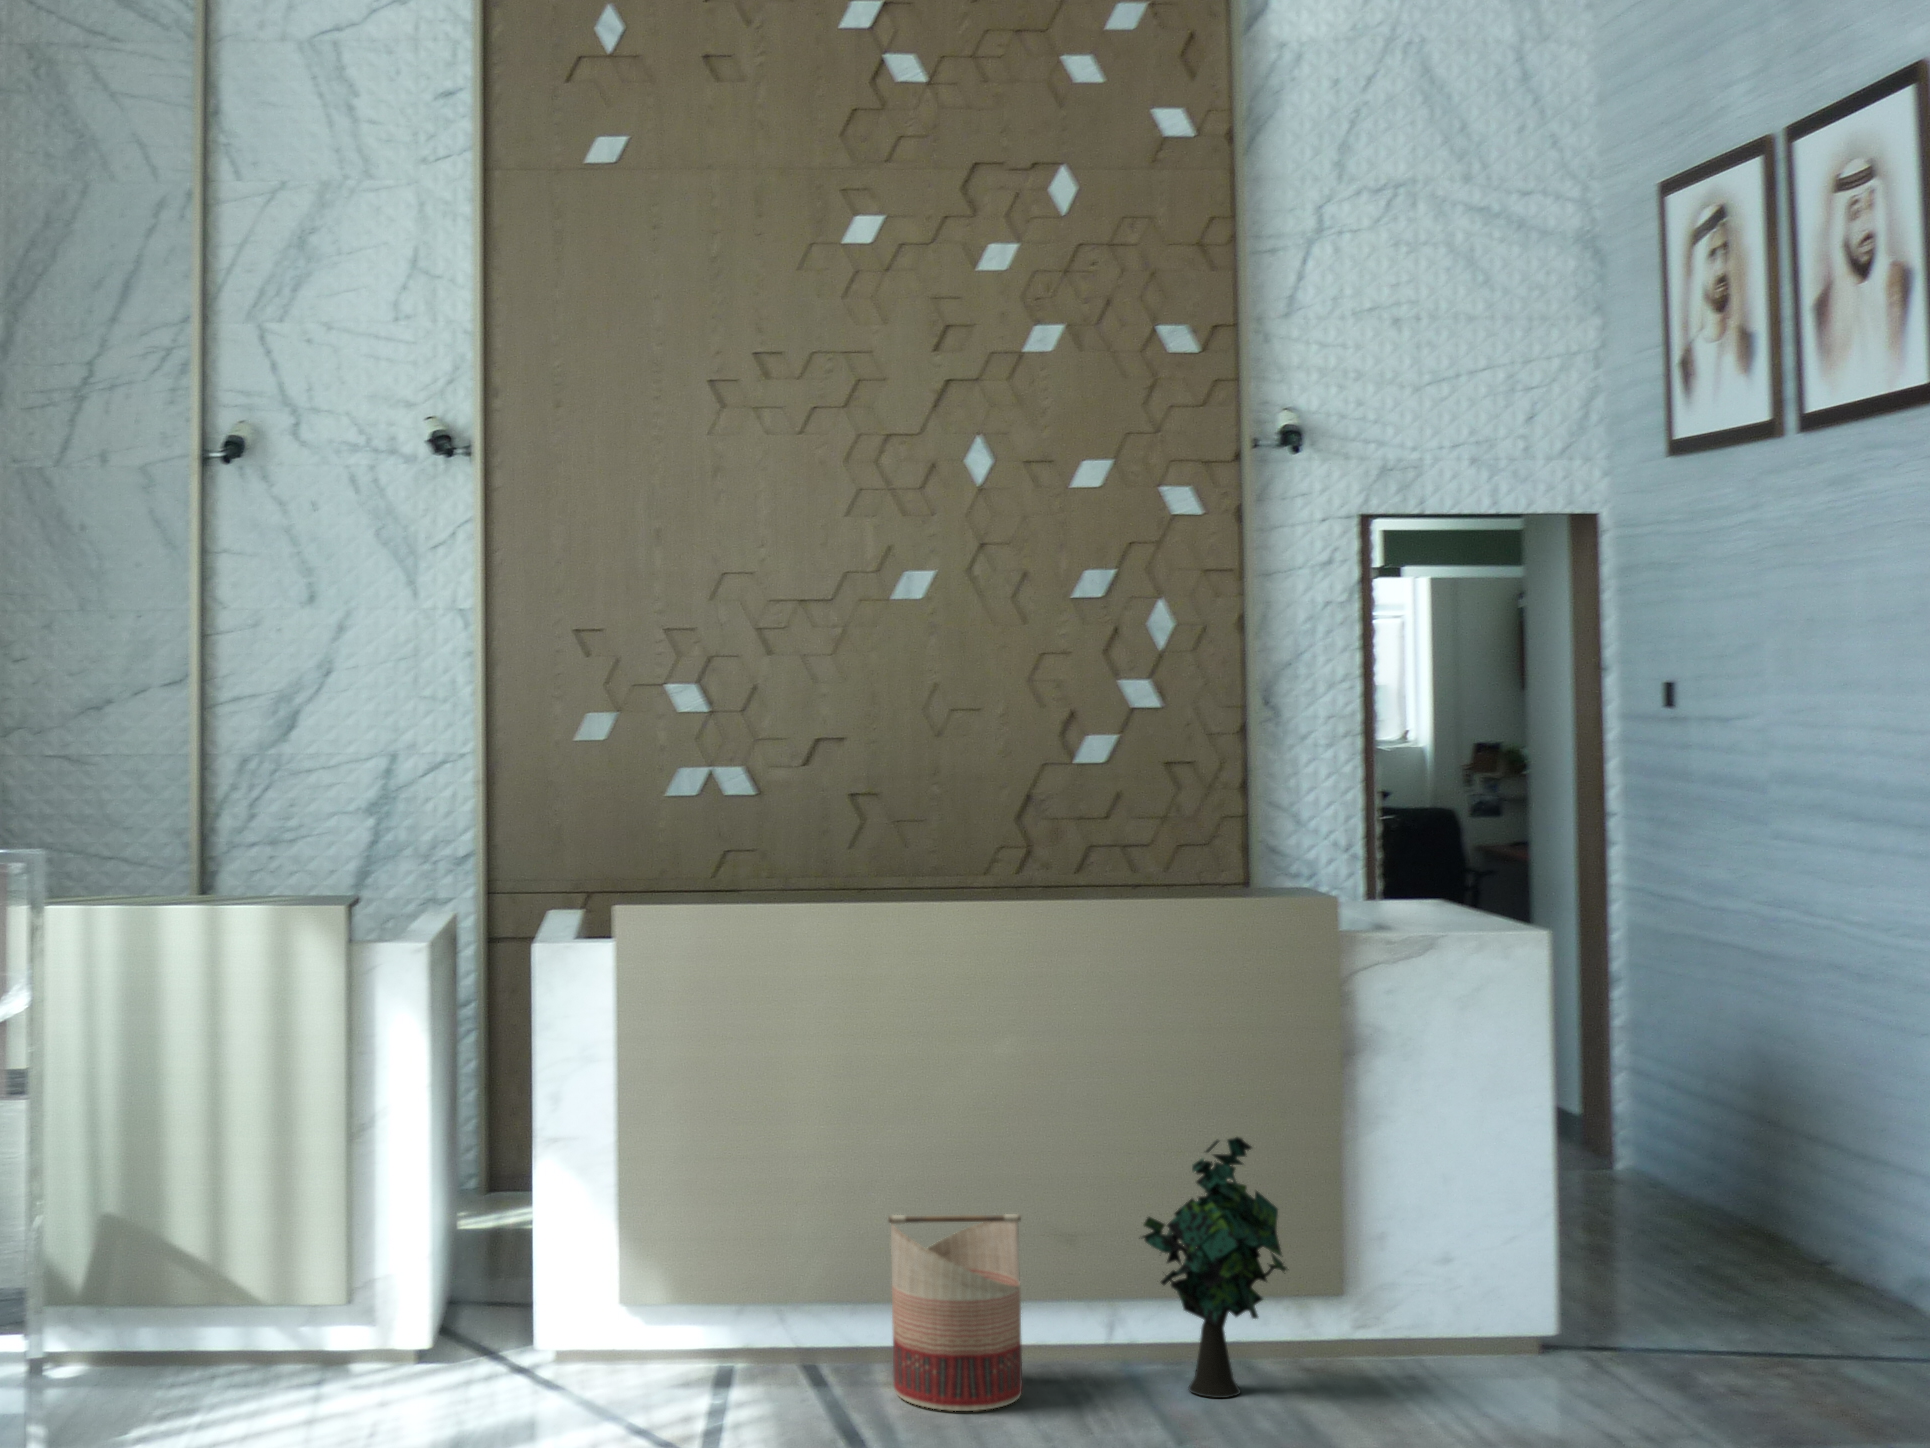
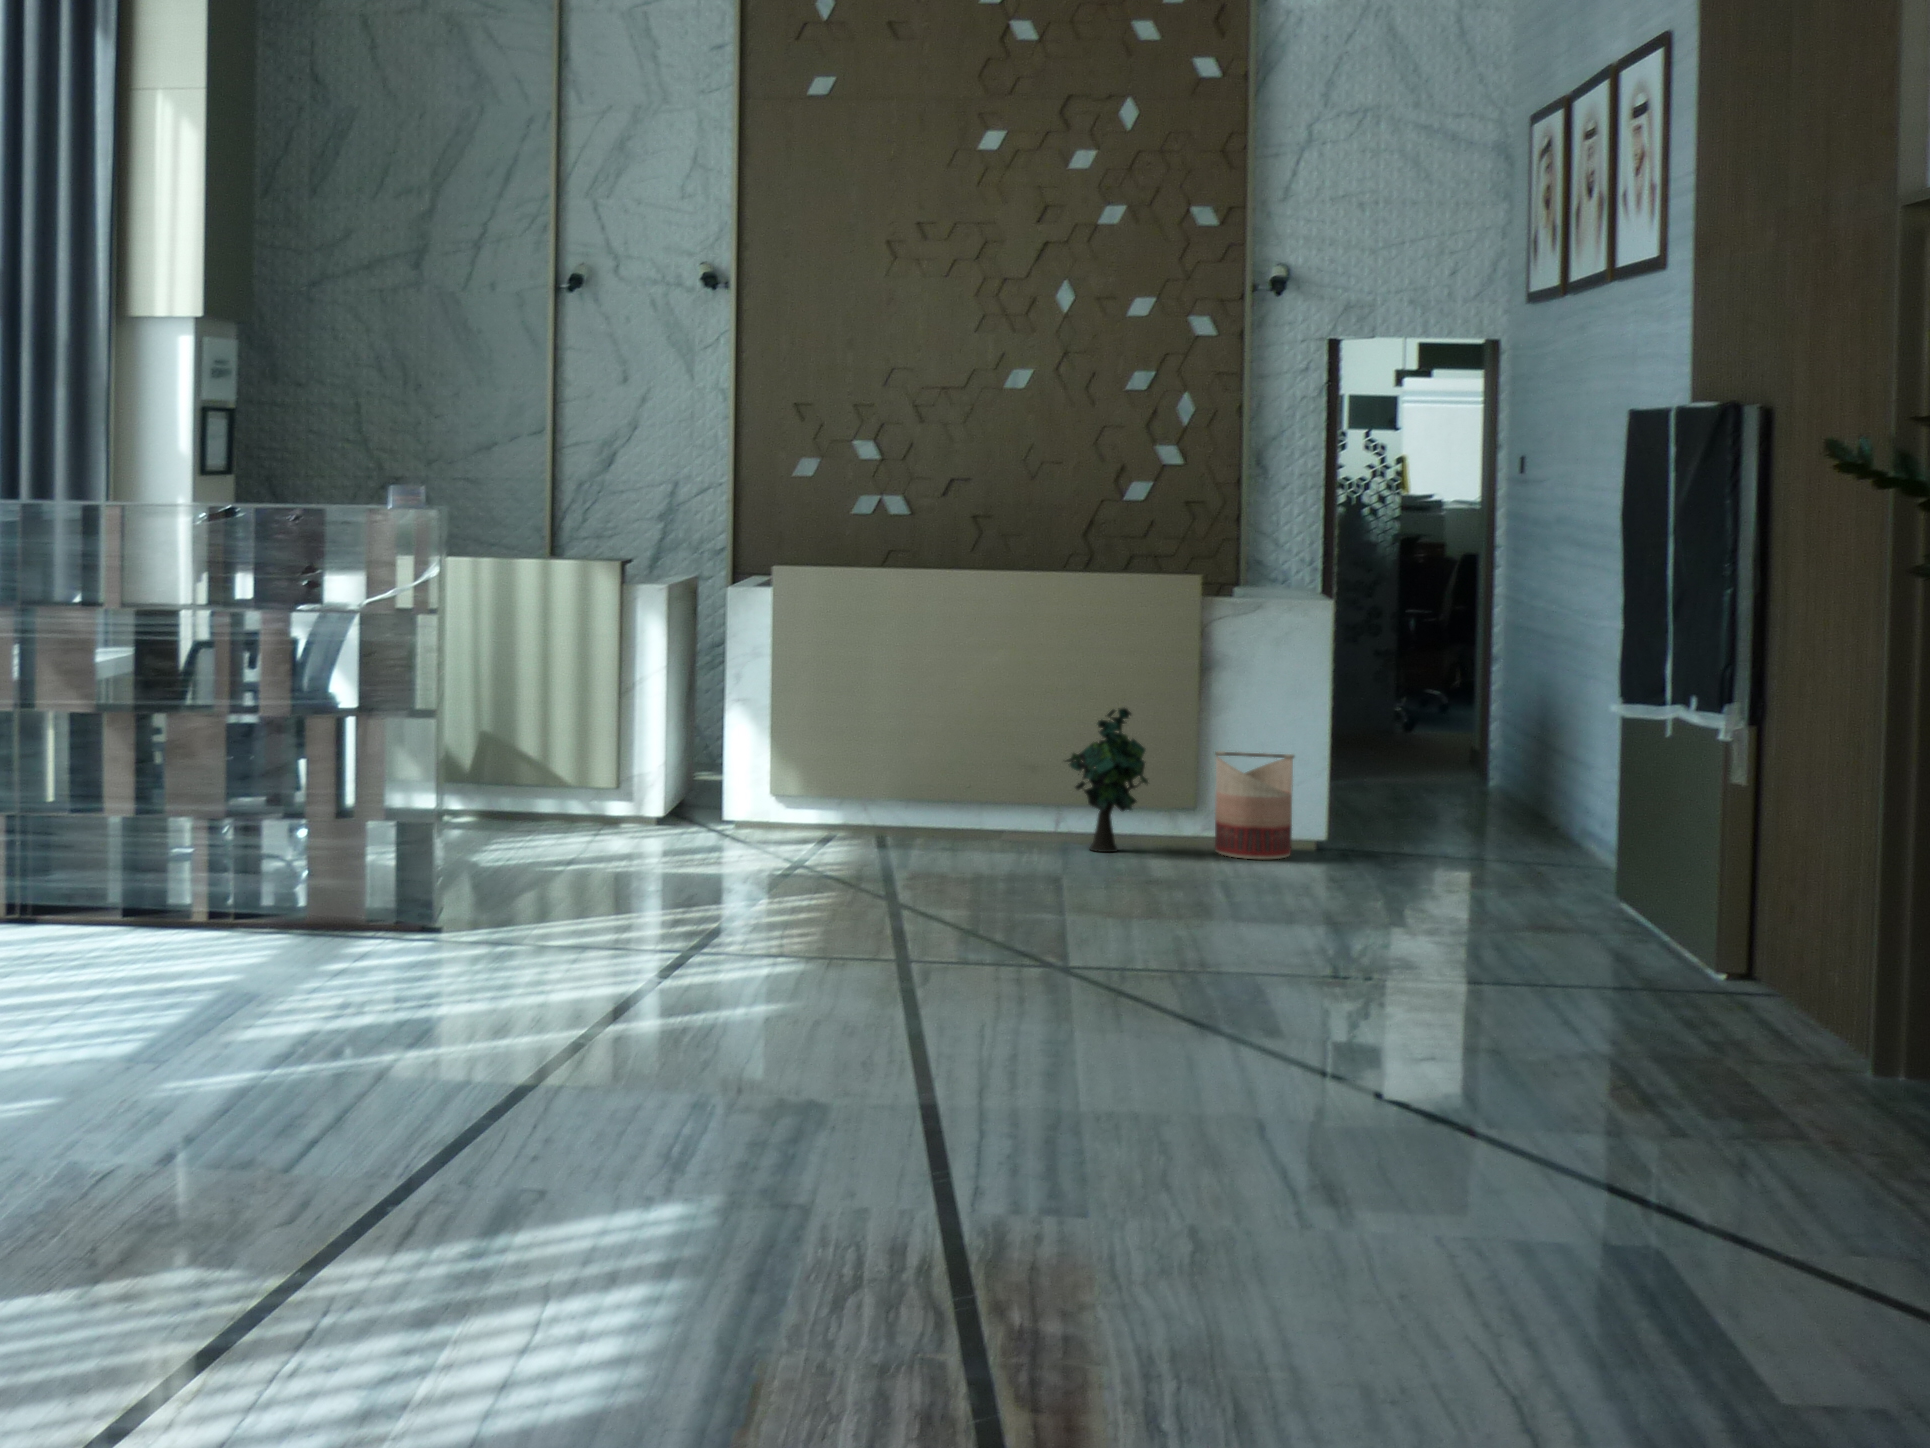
basket: present [888,1214,1022,1411] -> present [1215,751,1294,859]

